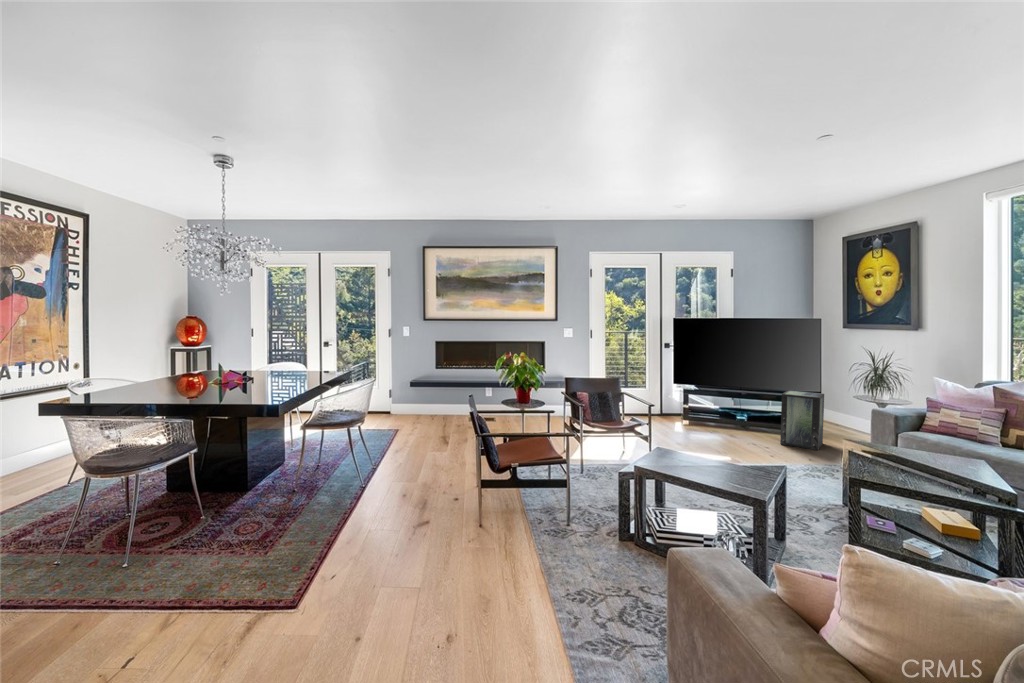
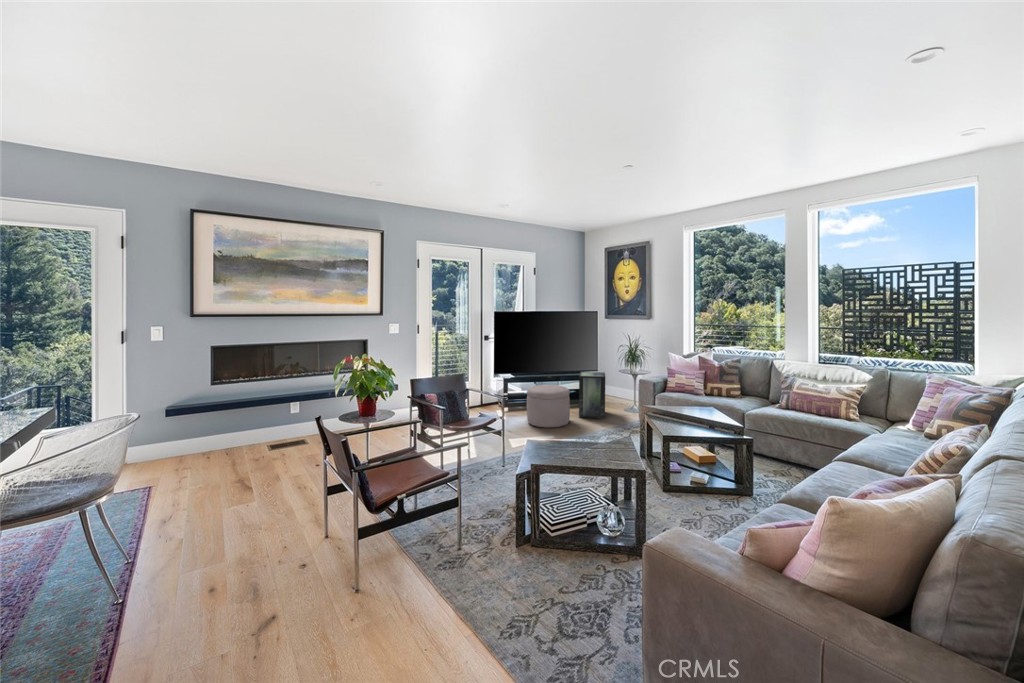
ottoman: none [709,400,765,449] -> present [527,385,570,428]

